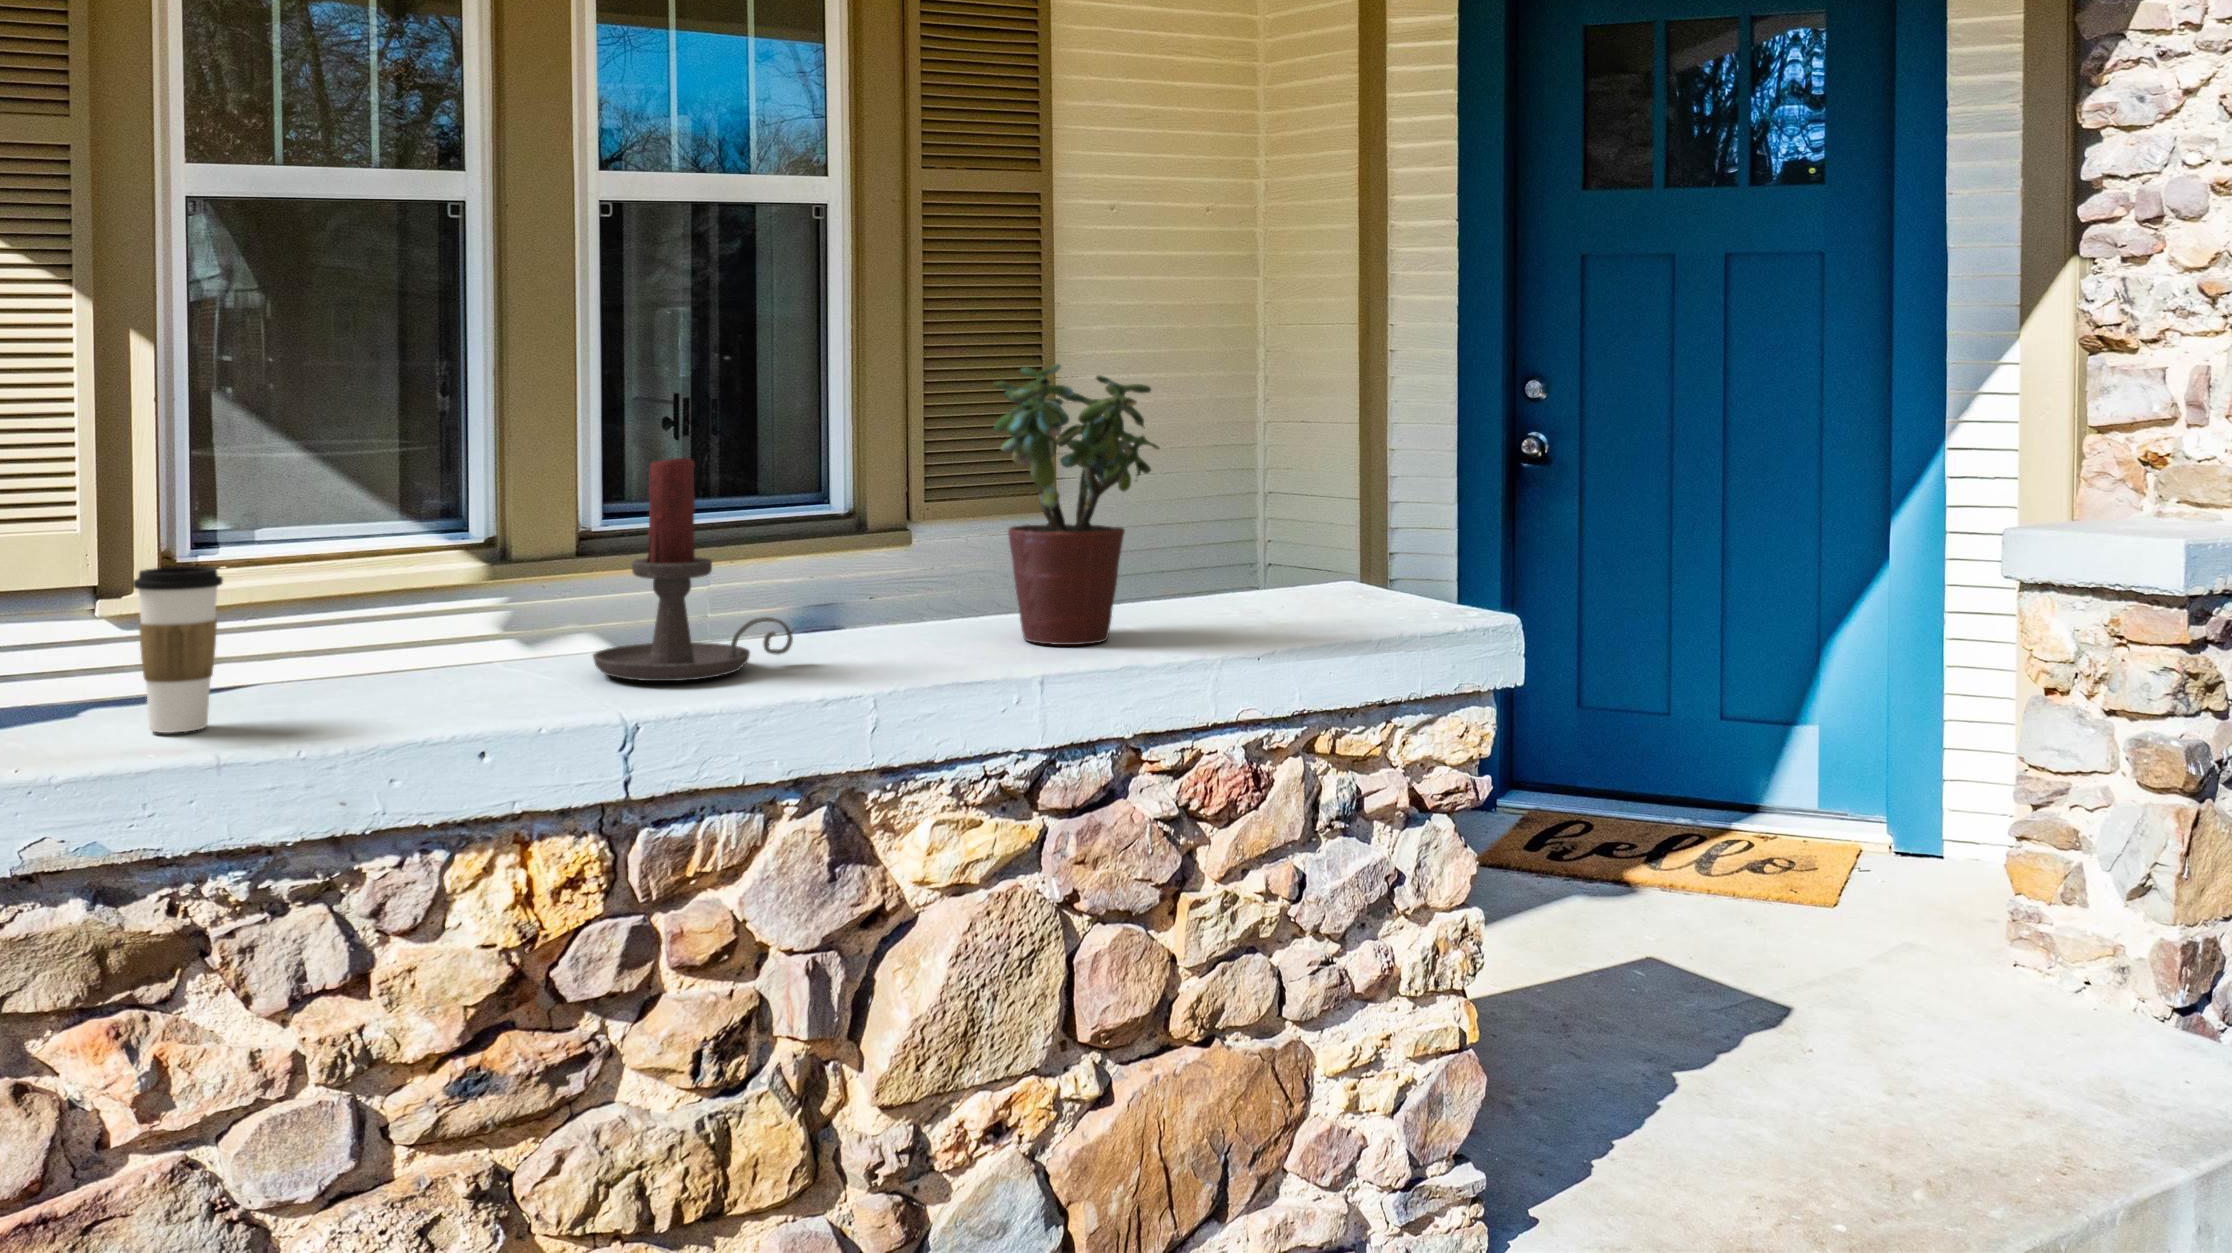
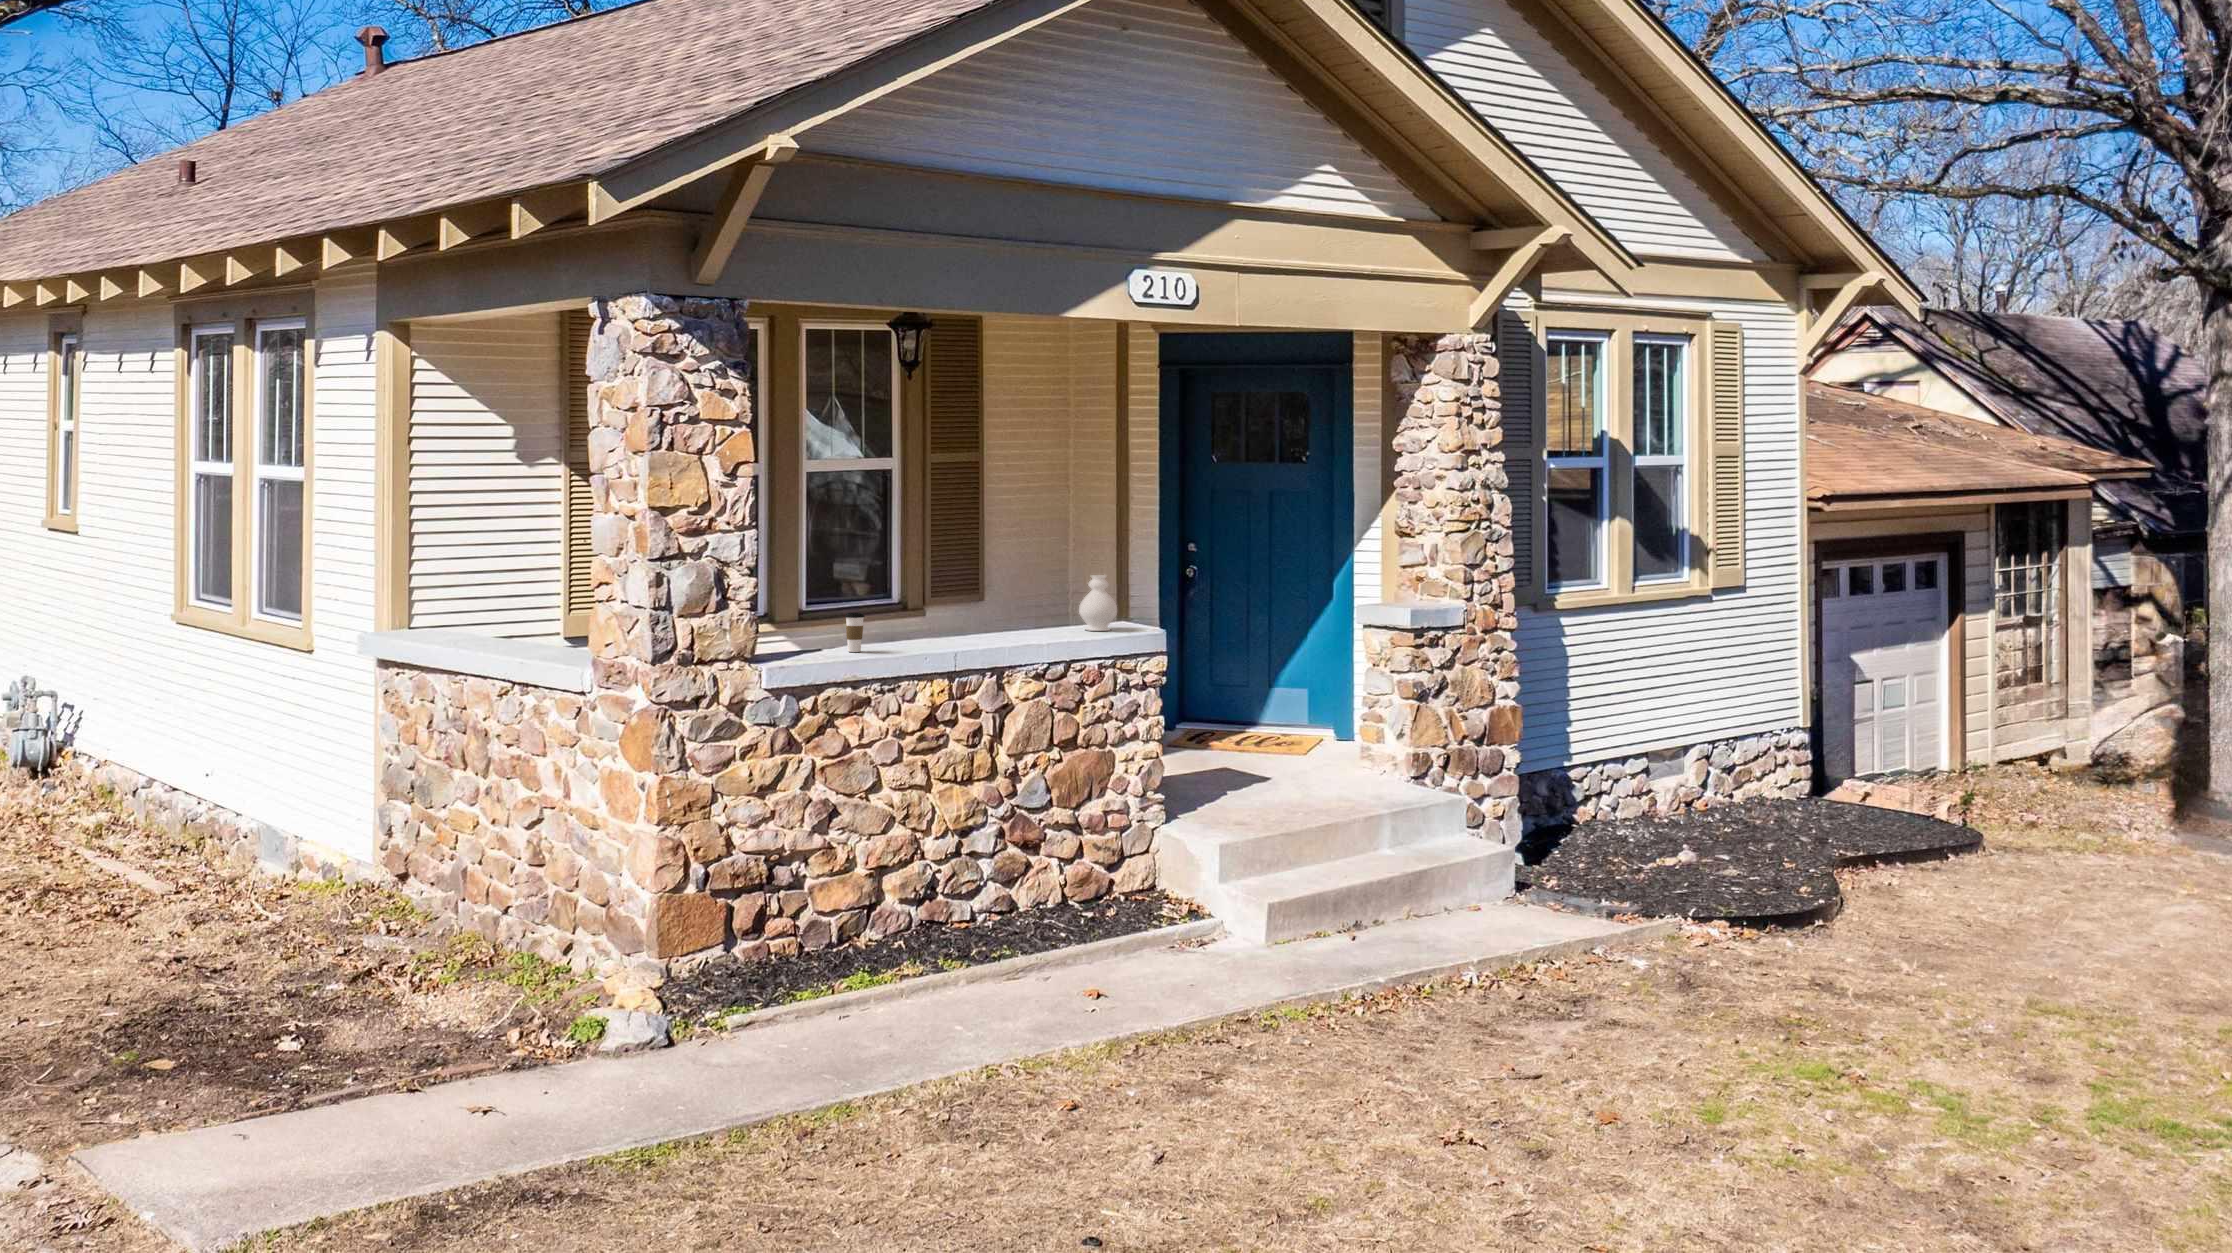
potted plant: present [993,364,1159,645] -> none [1028,558,1076,636]
decorative vase: none [1187,432,1319,623] -> present [1079,575,1117,631]
candle holder: present [593,458,793,681] -> none [931,584,981,643]

